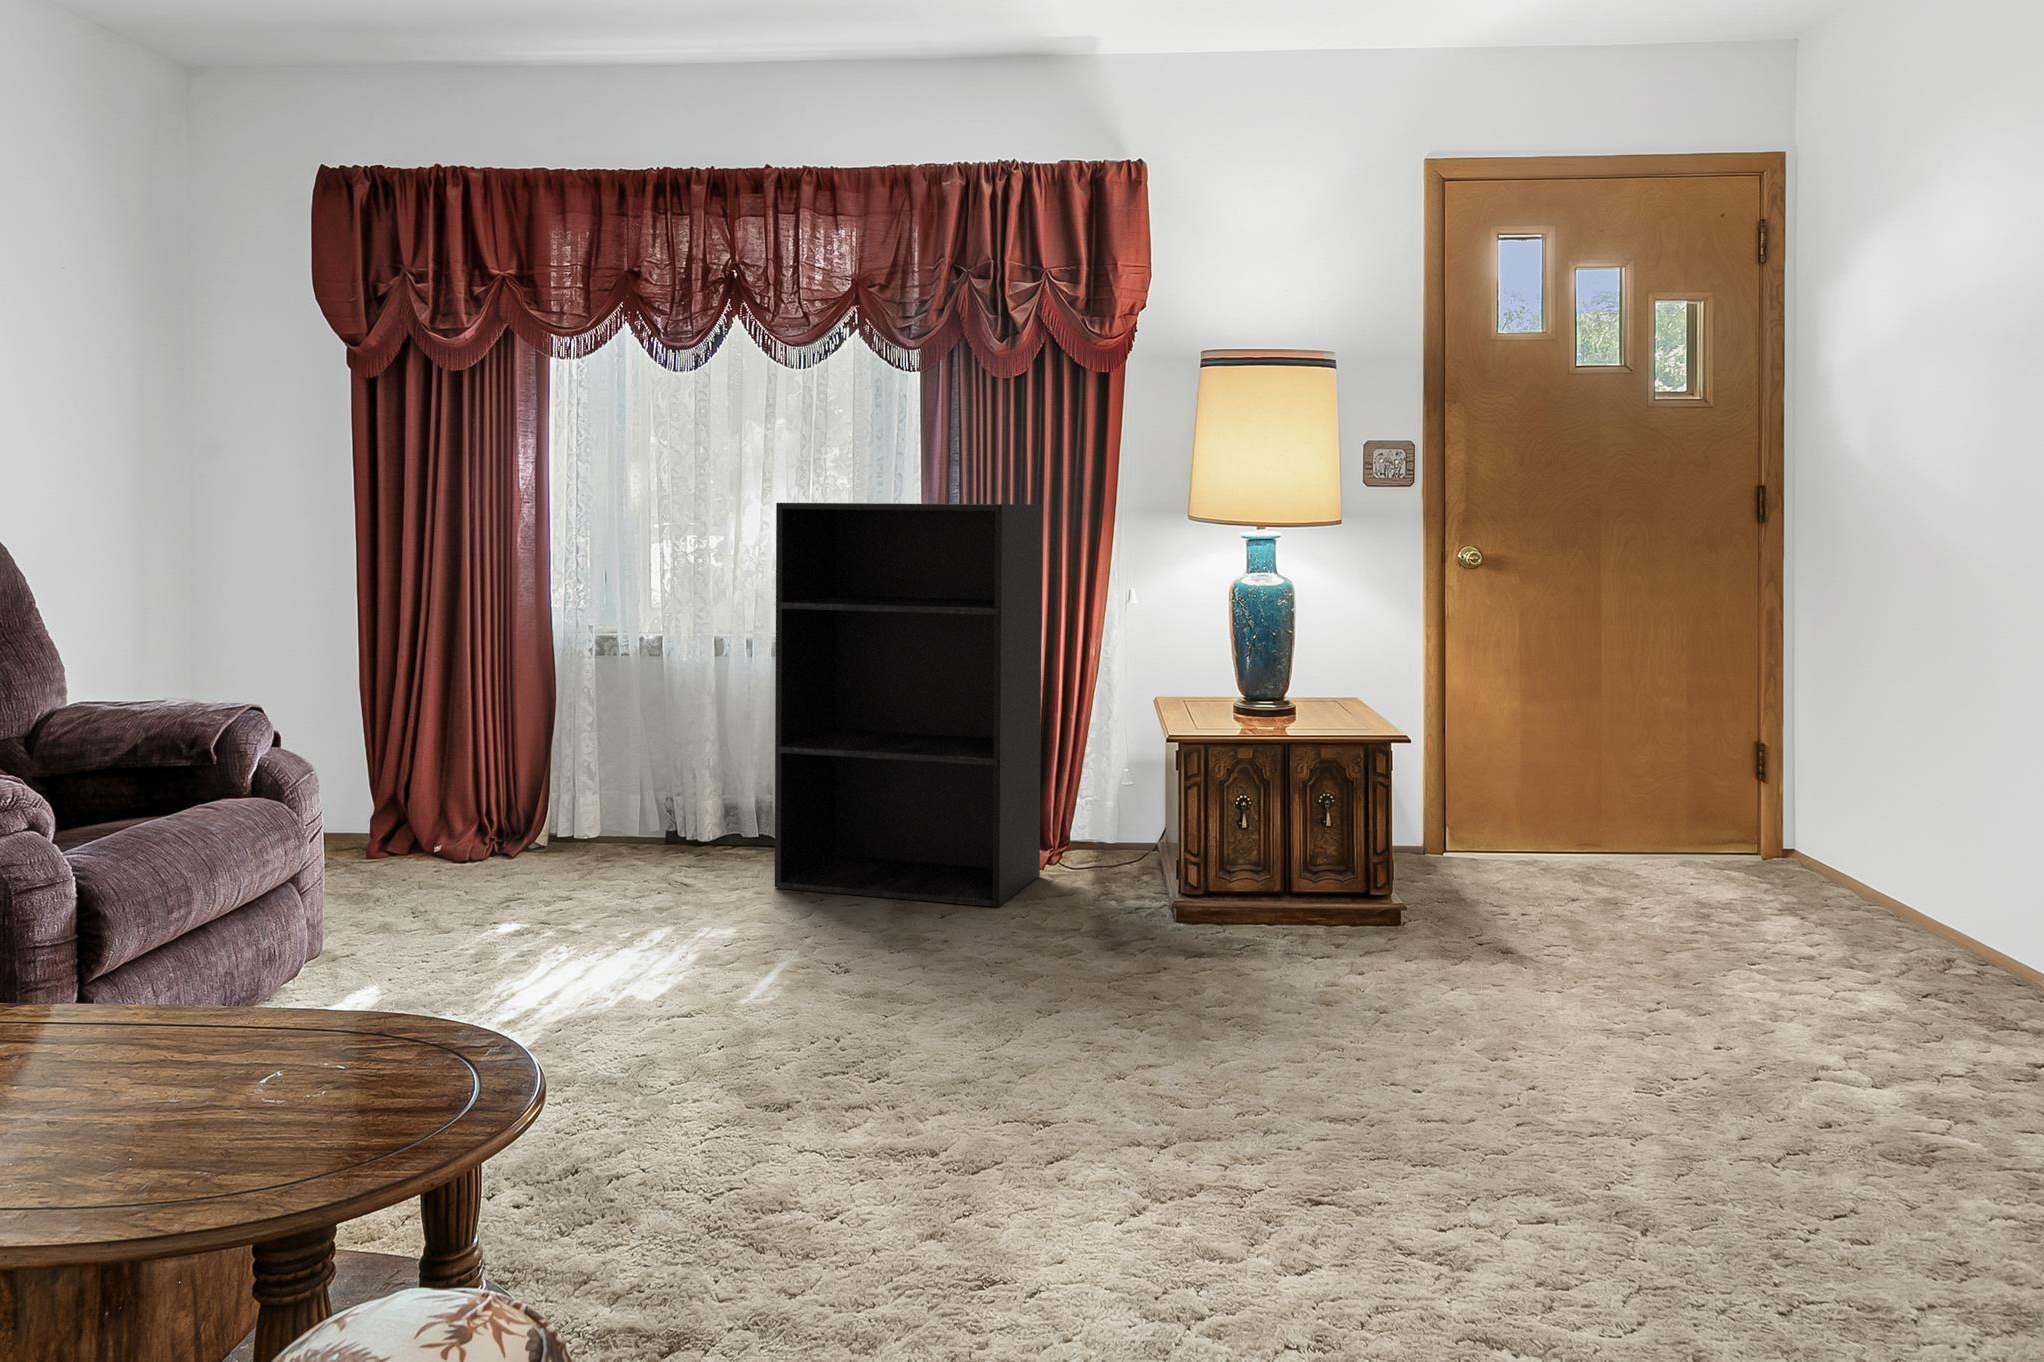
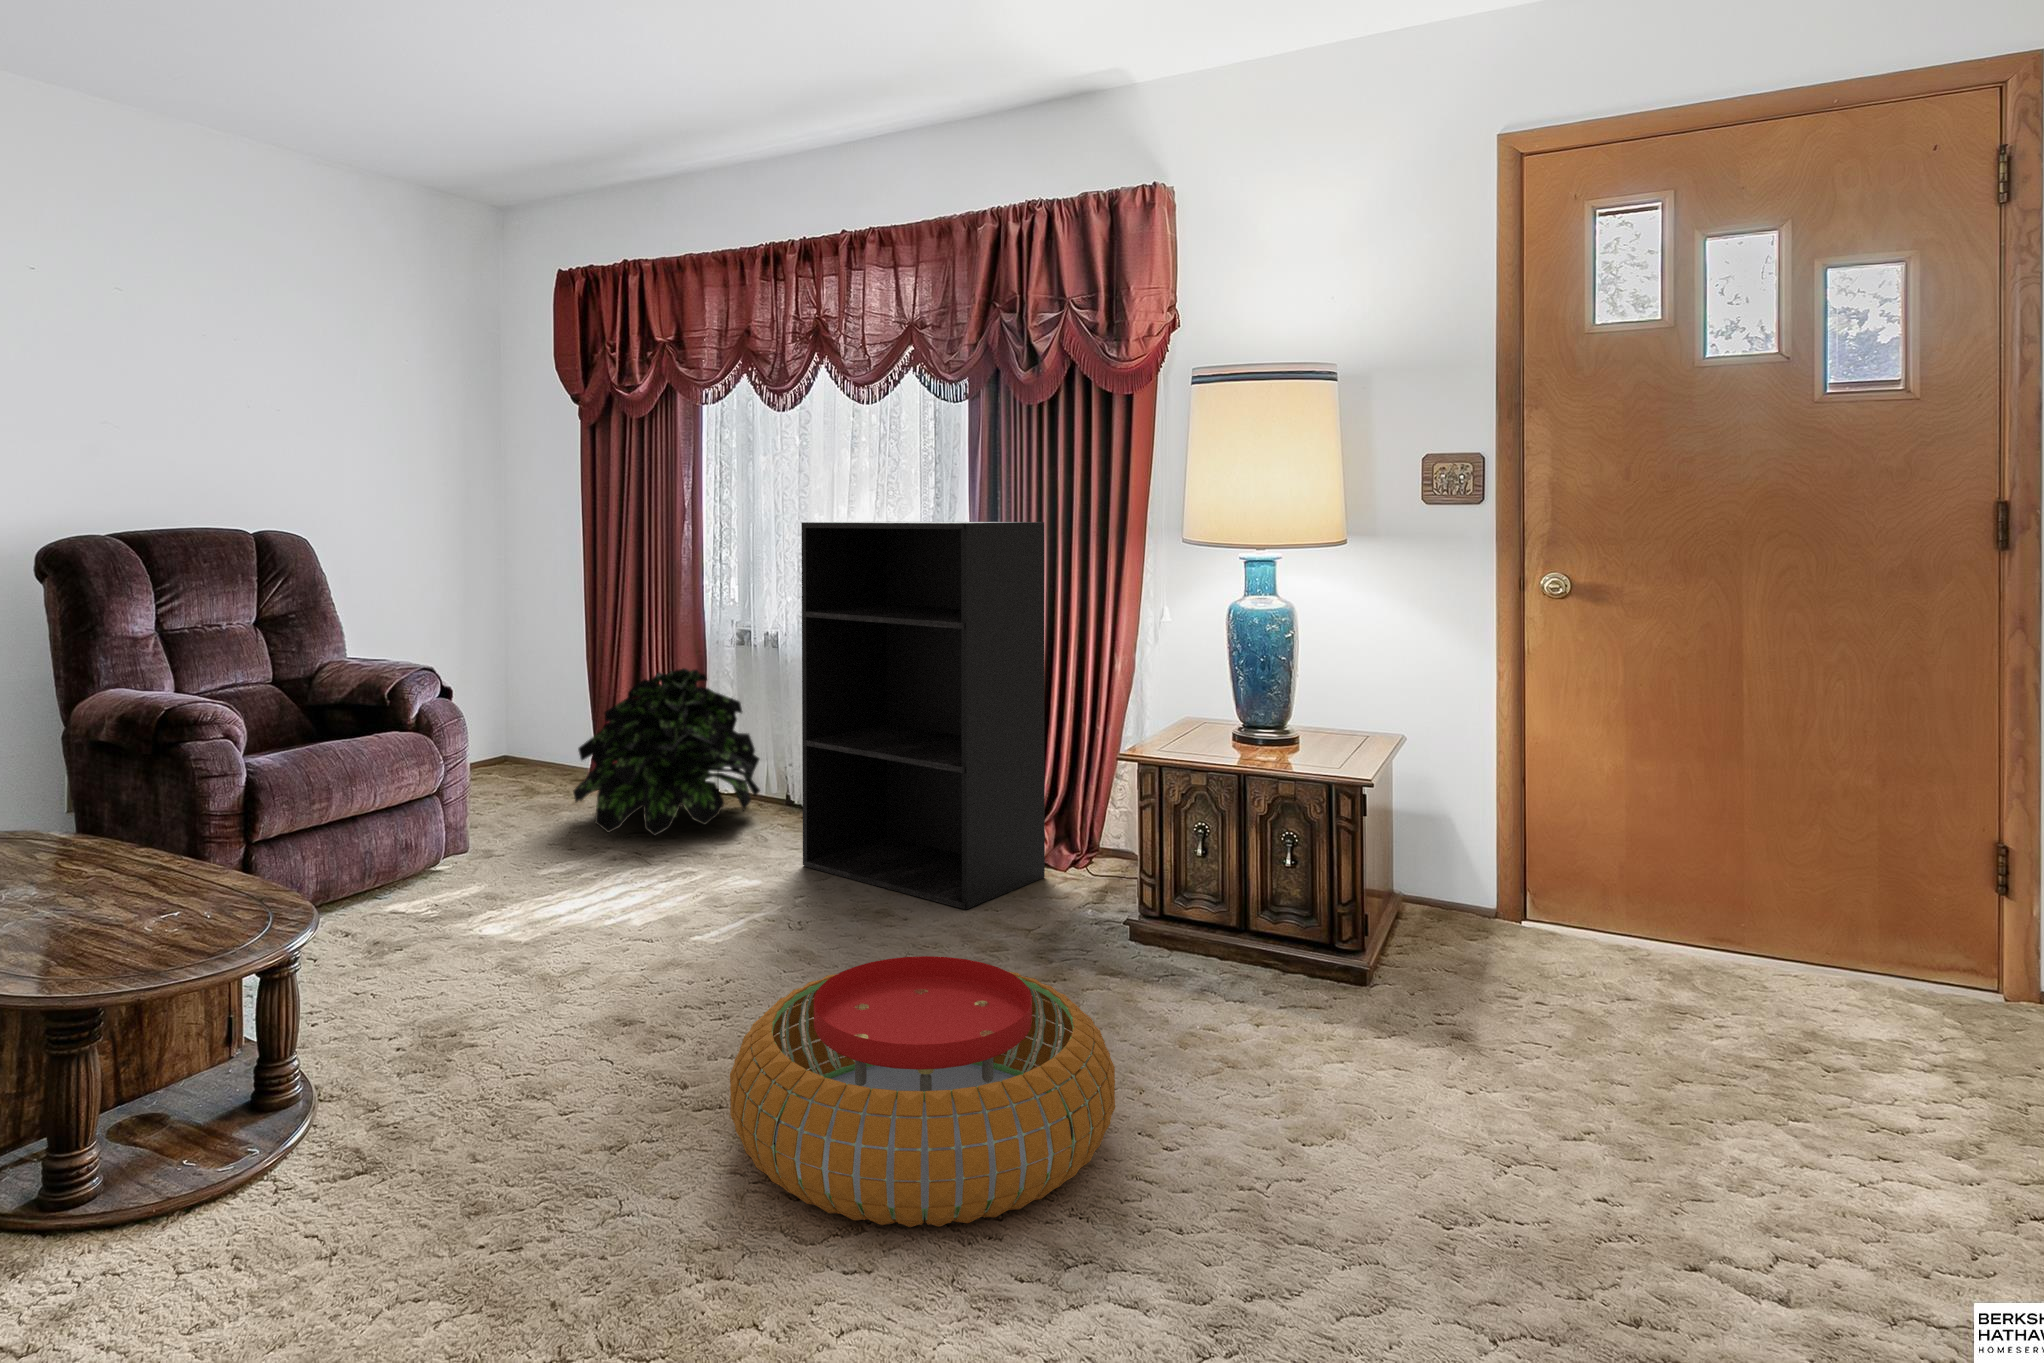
potted plant: none [428,677,662,876] -> present [573,668,760,836]
pouf: none [999,908,1348,1107] -> present [730,956,1115,1227]

